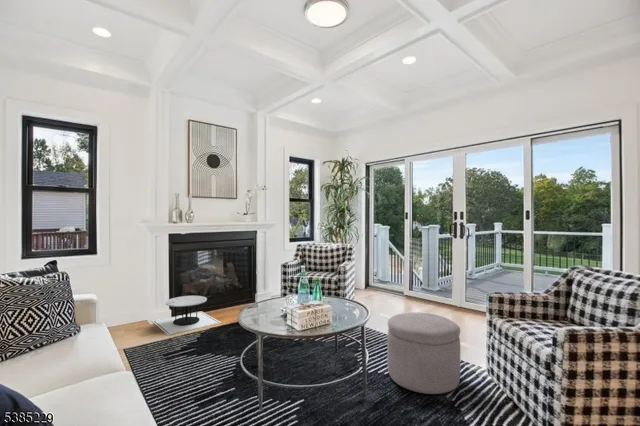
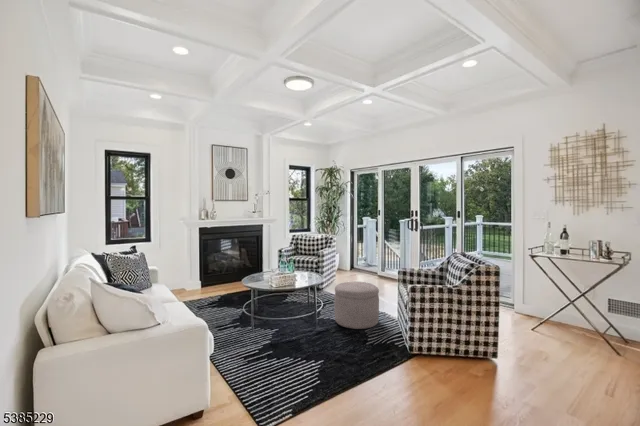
side table: present [152,296,221,335] -> none [189,272,236,296]

